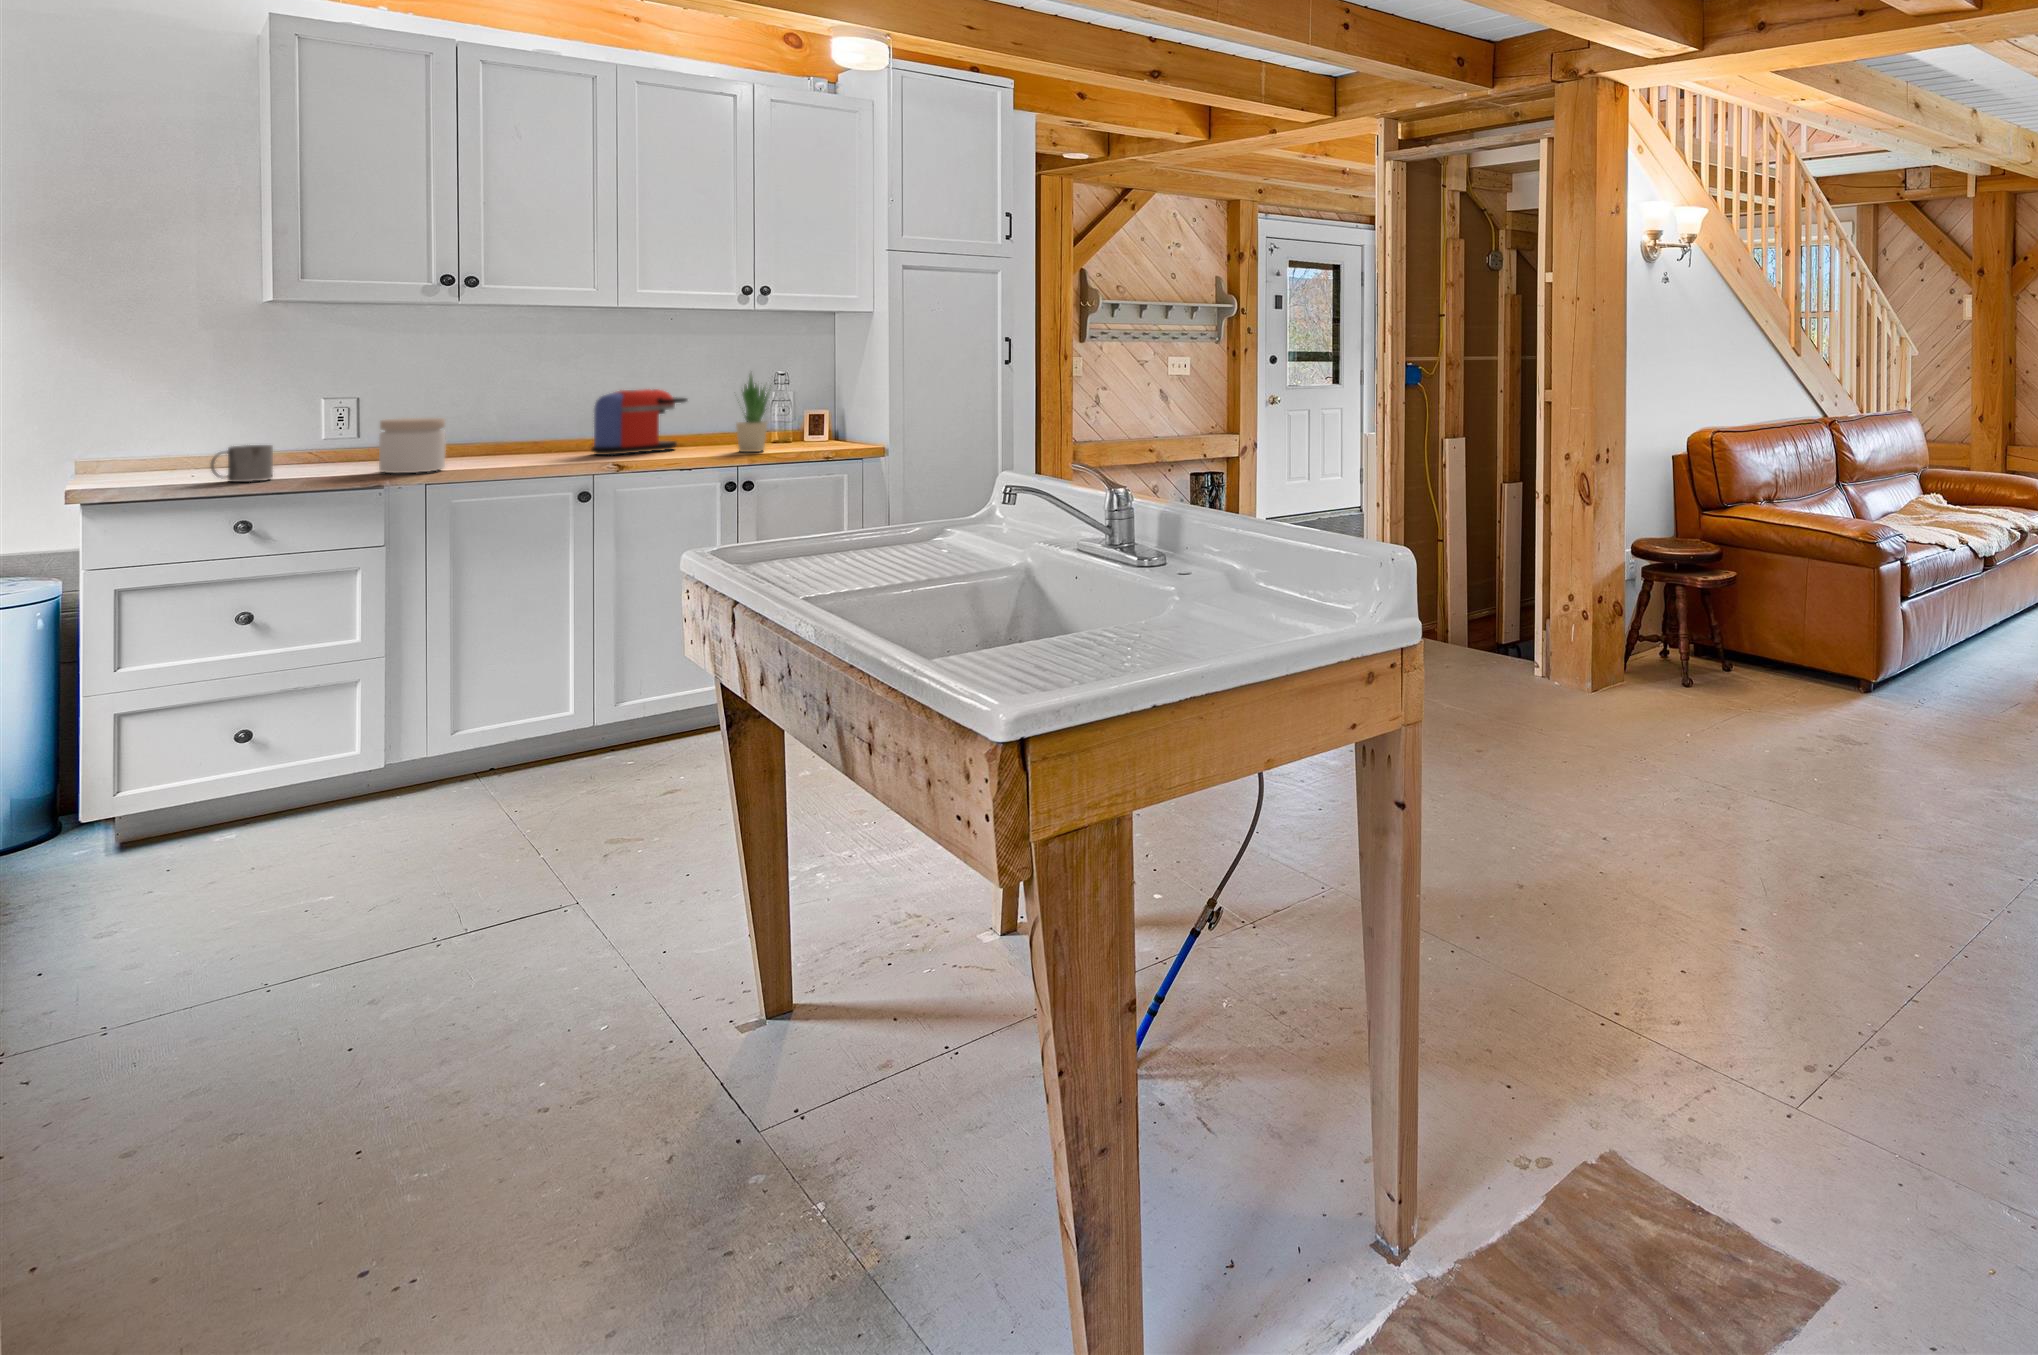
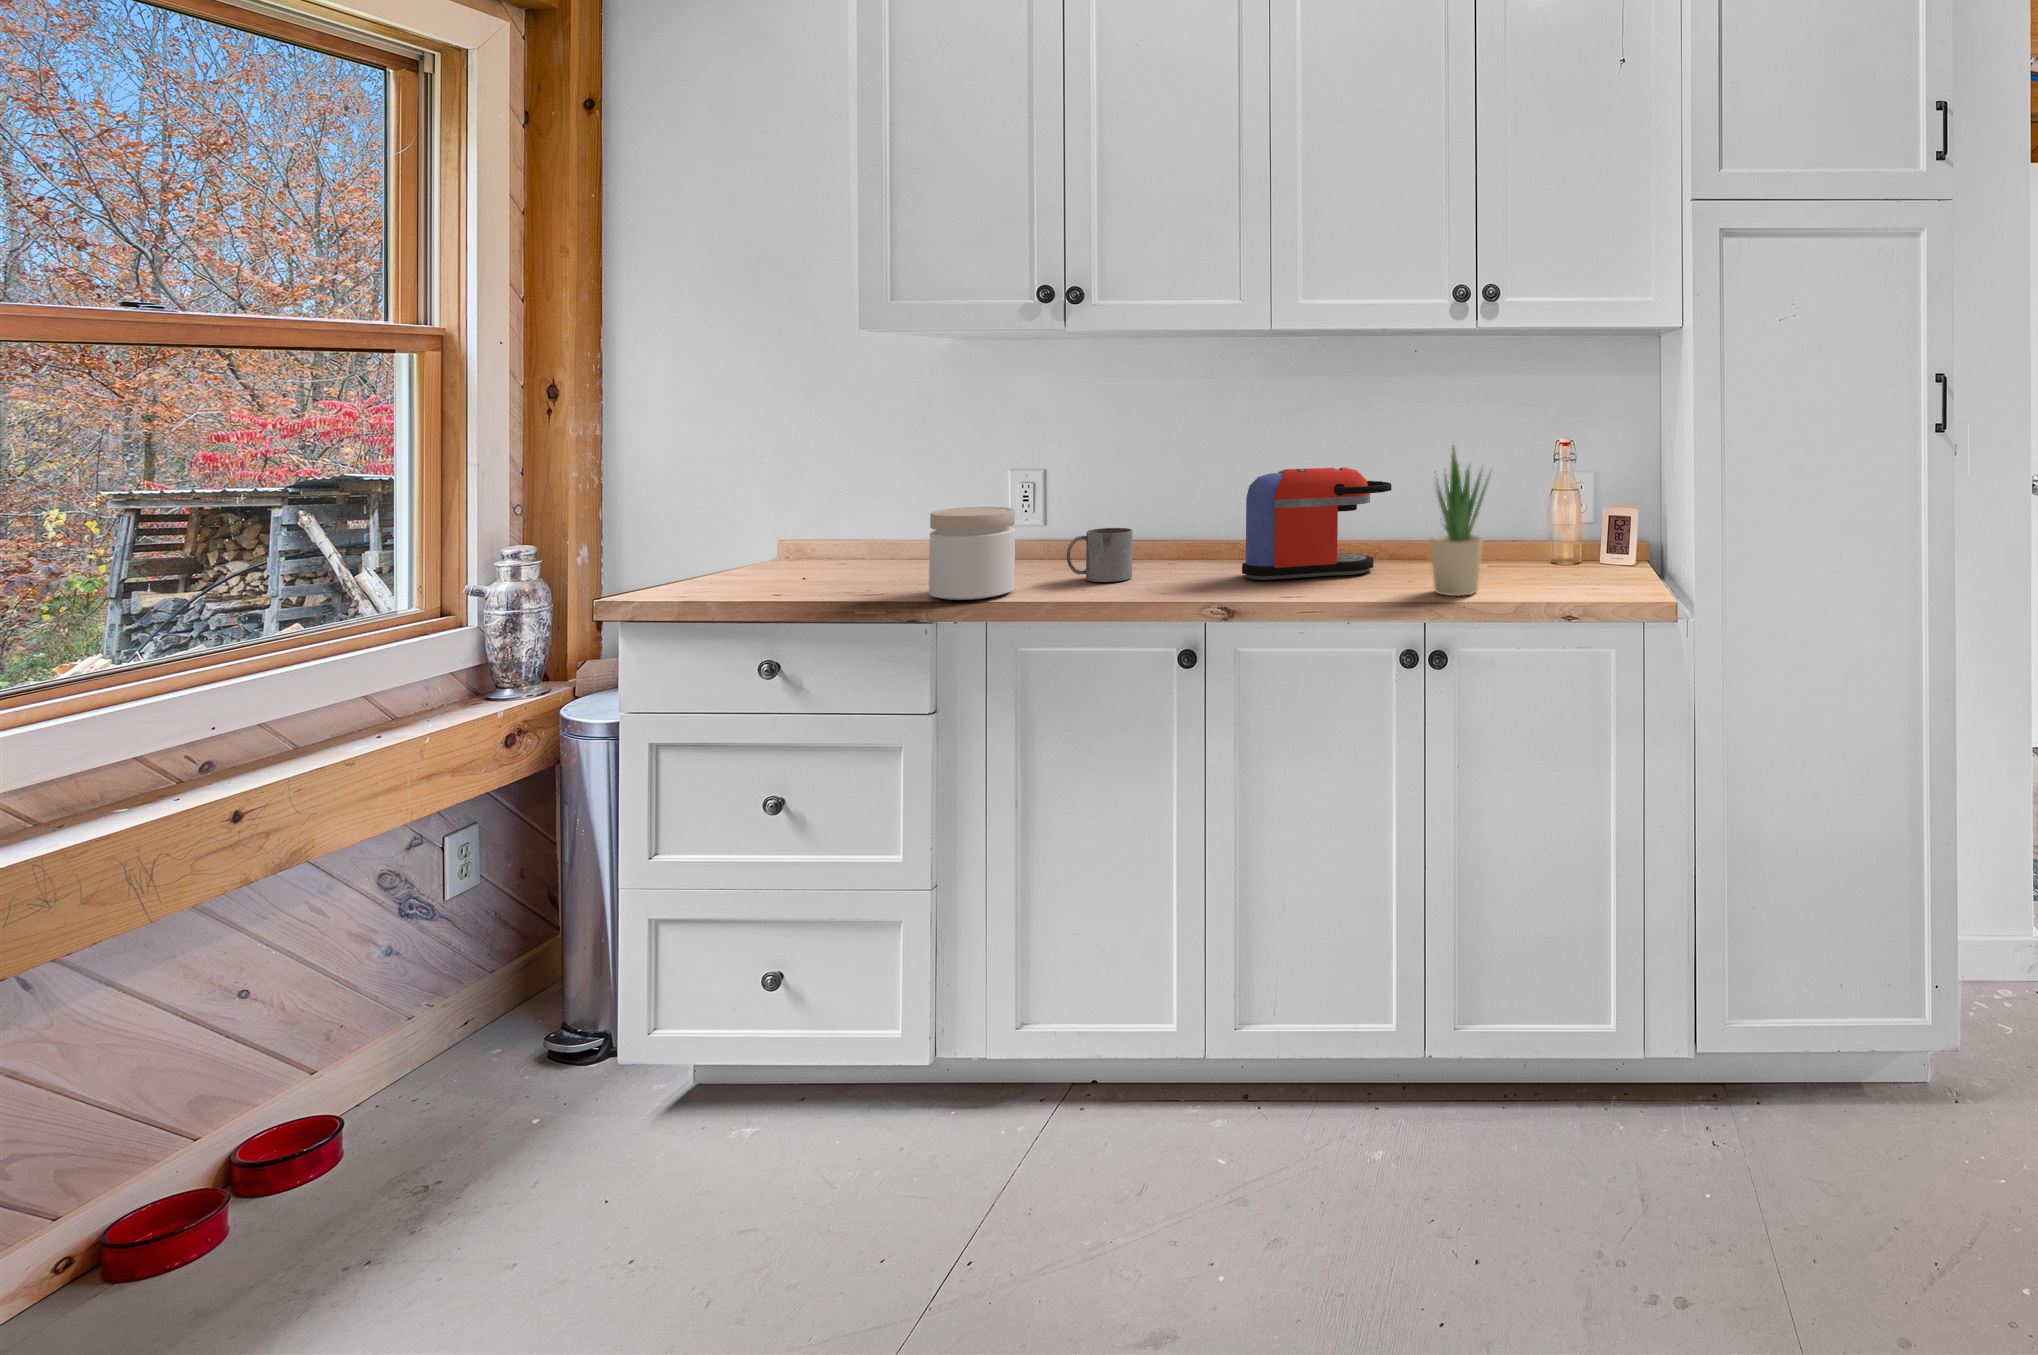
mug: present [211,445,273,482] -> present [1067,528,1133,582]

